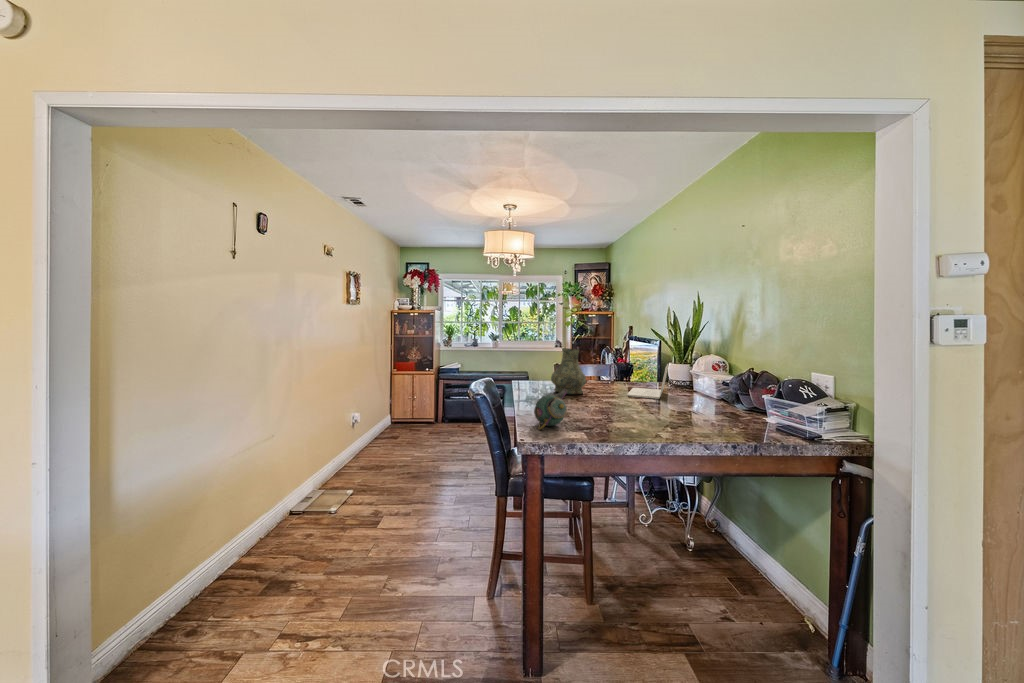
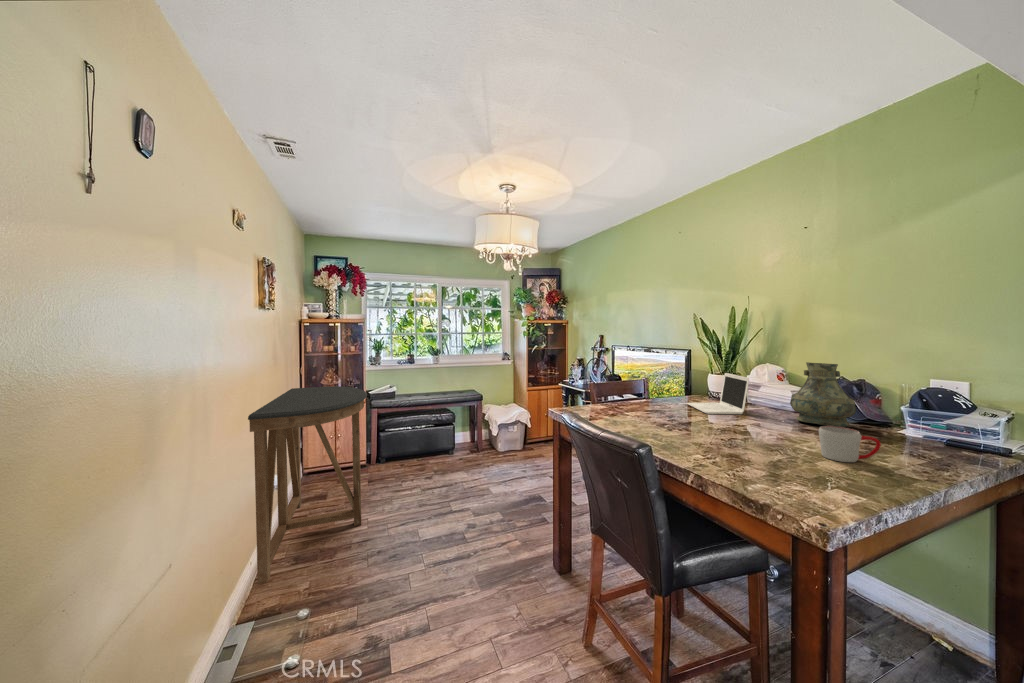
vase: present [551,348,586,394] -> present [790,362,856,427]
console table: none [330,360,416,475] -> present [248,386,367,584]
teapot: present [534,389,567,430] -> none [728,416,800,484]
mug: none [626,403,659,430] -> present [819,426,881,462]

